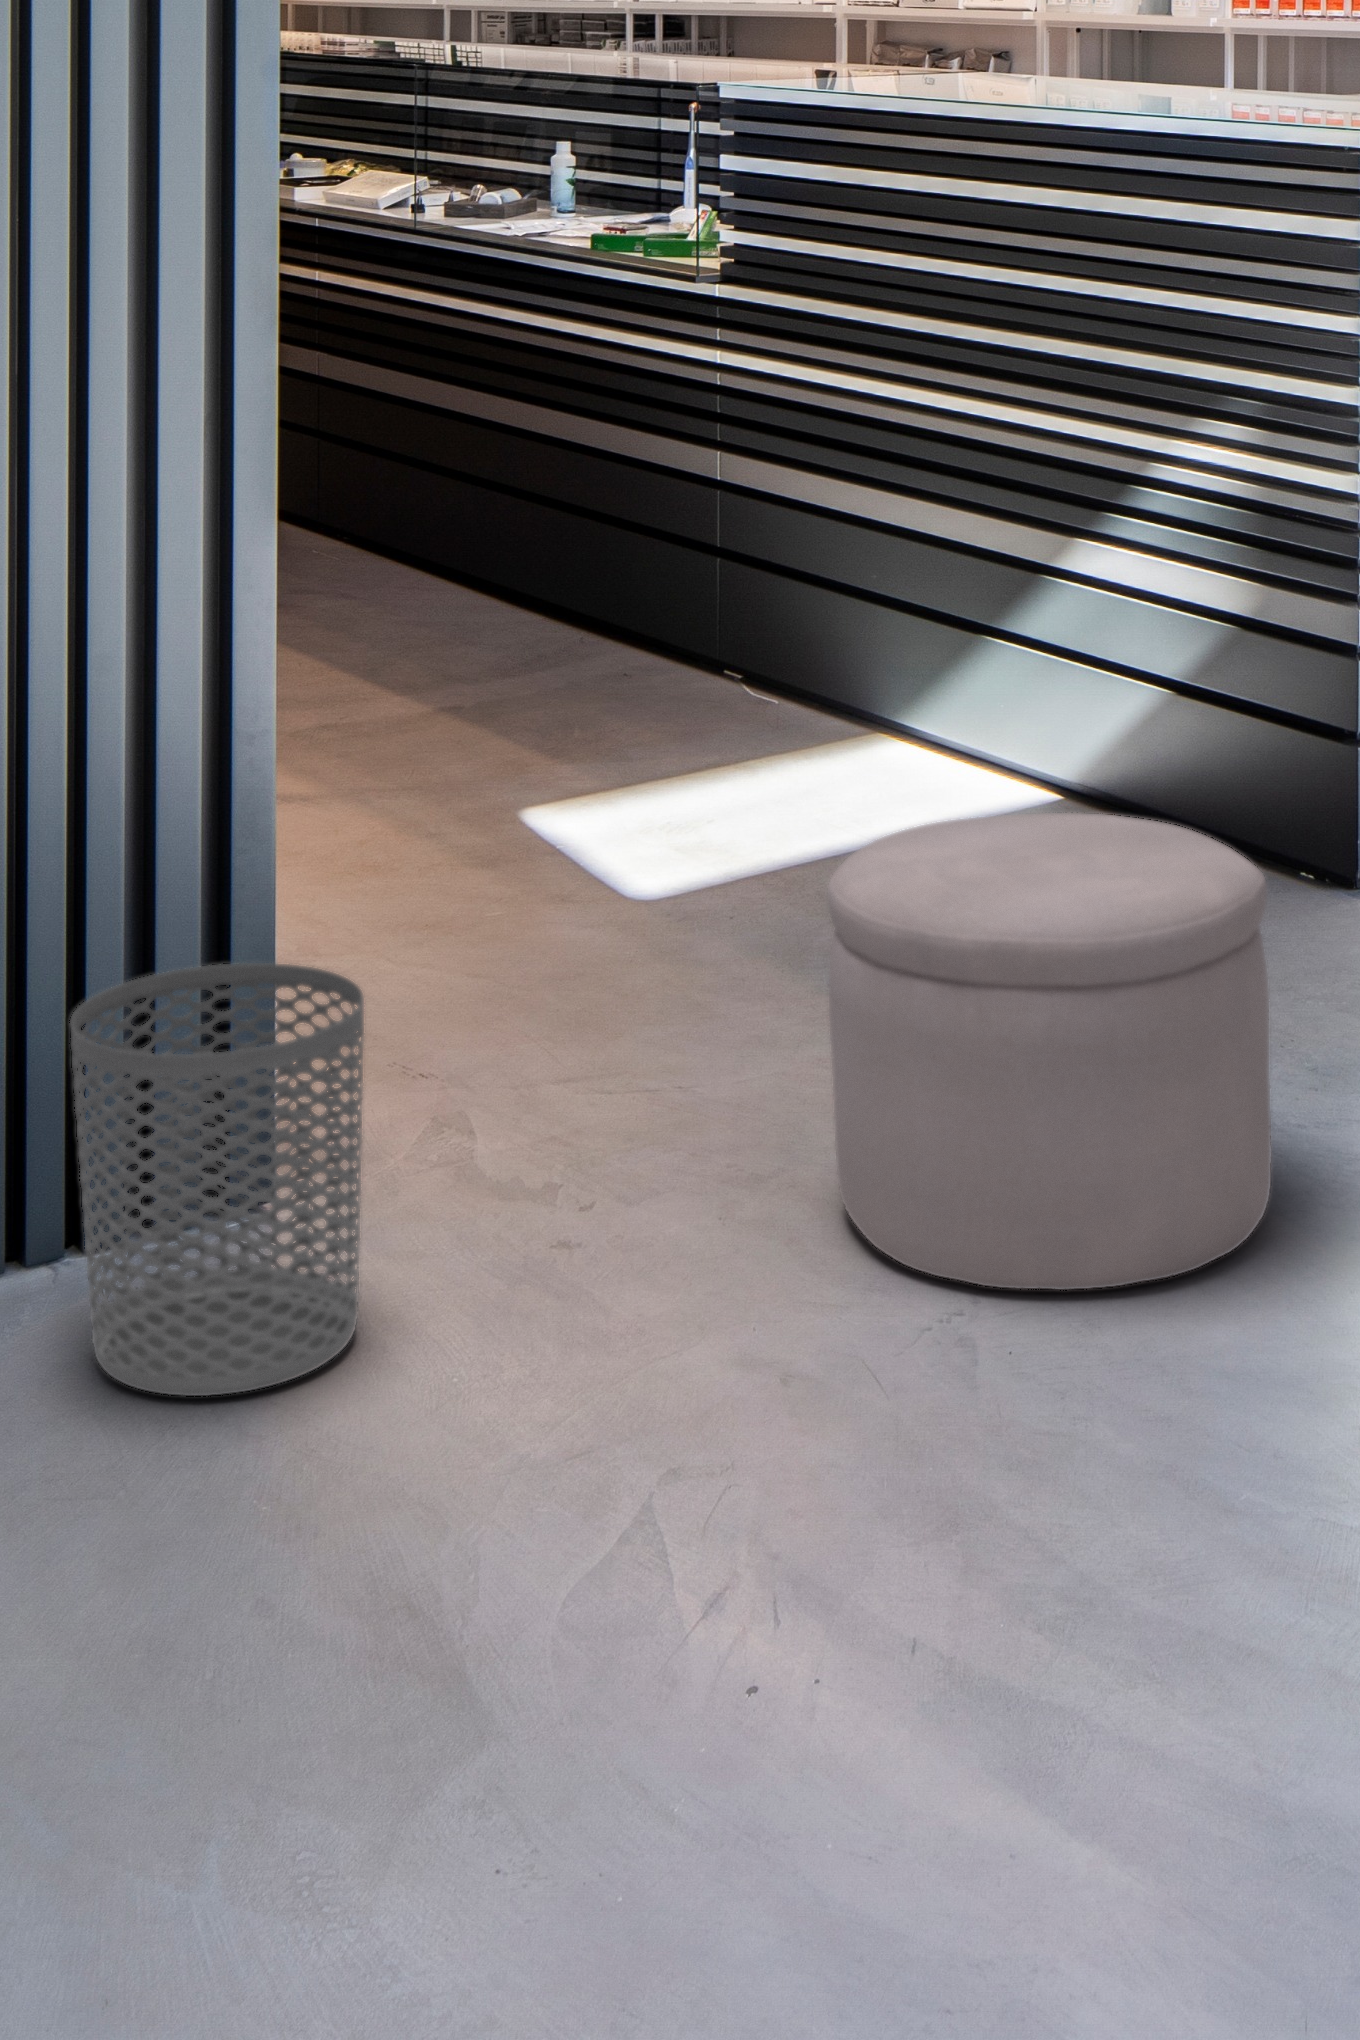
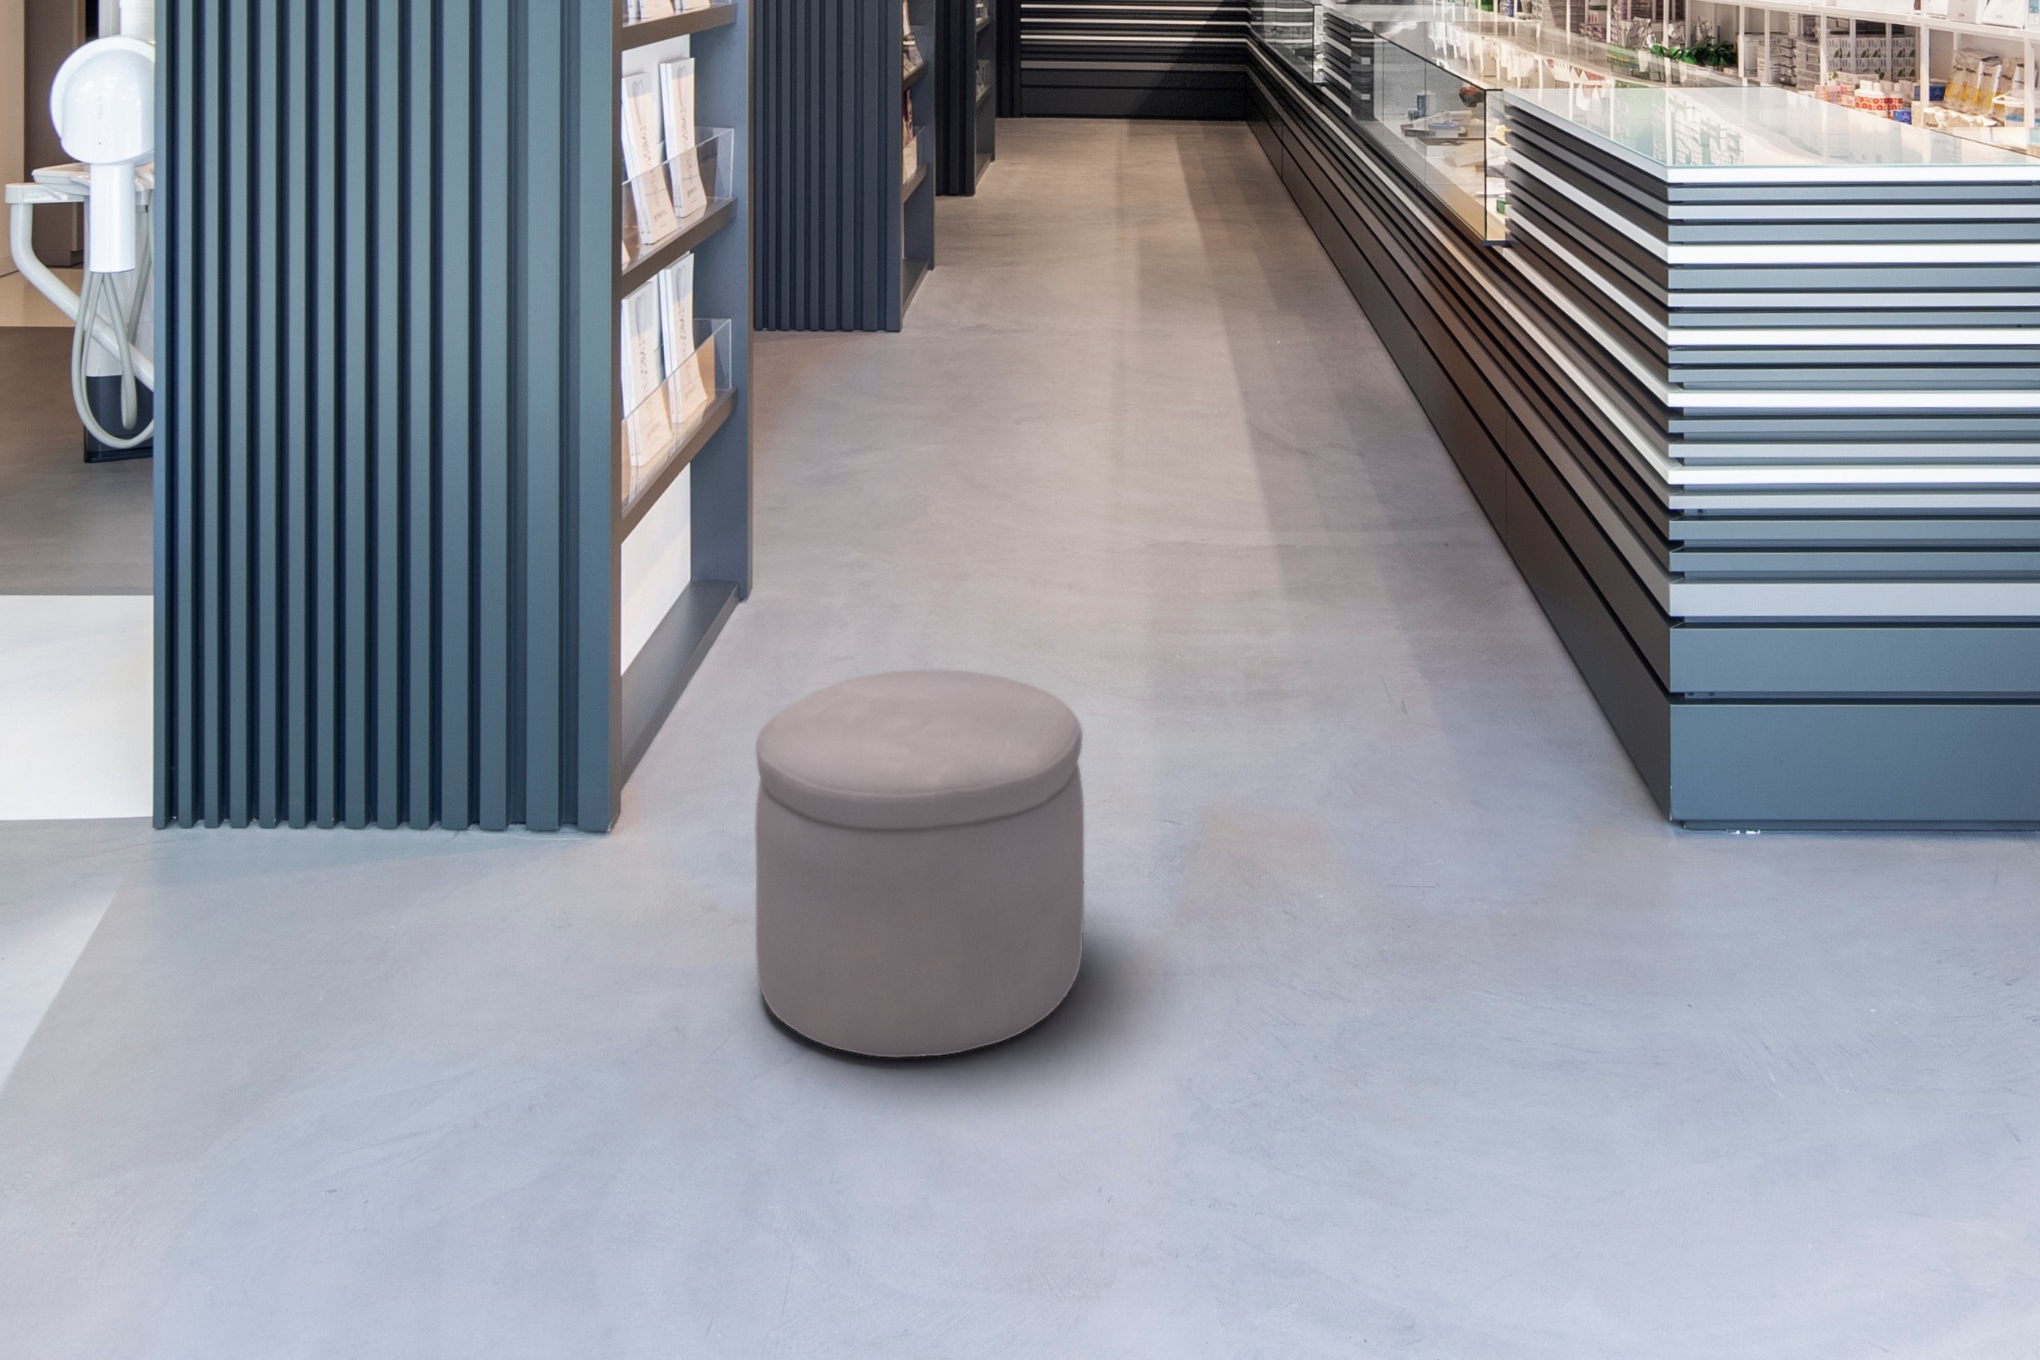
waste bin: present [71,963,364,1396] -> none [329,644,516,915]

